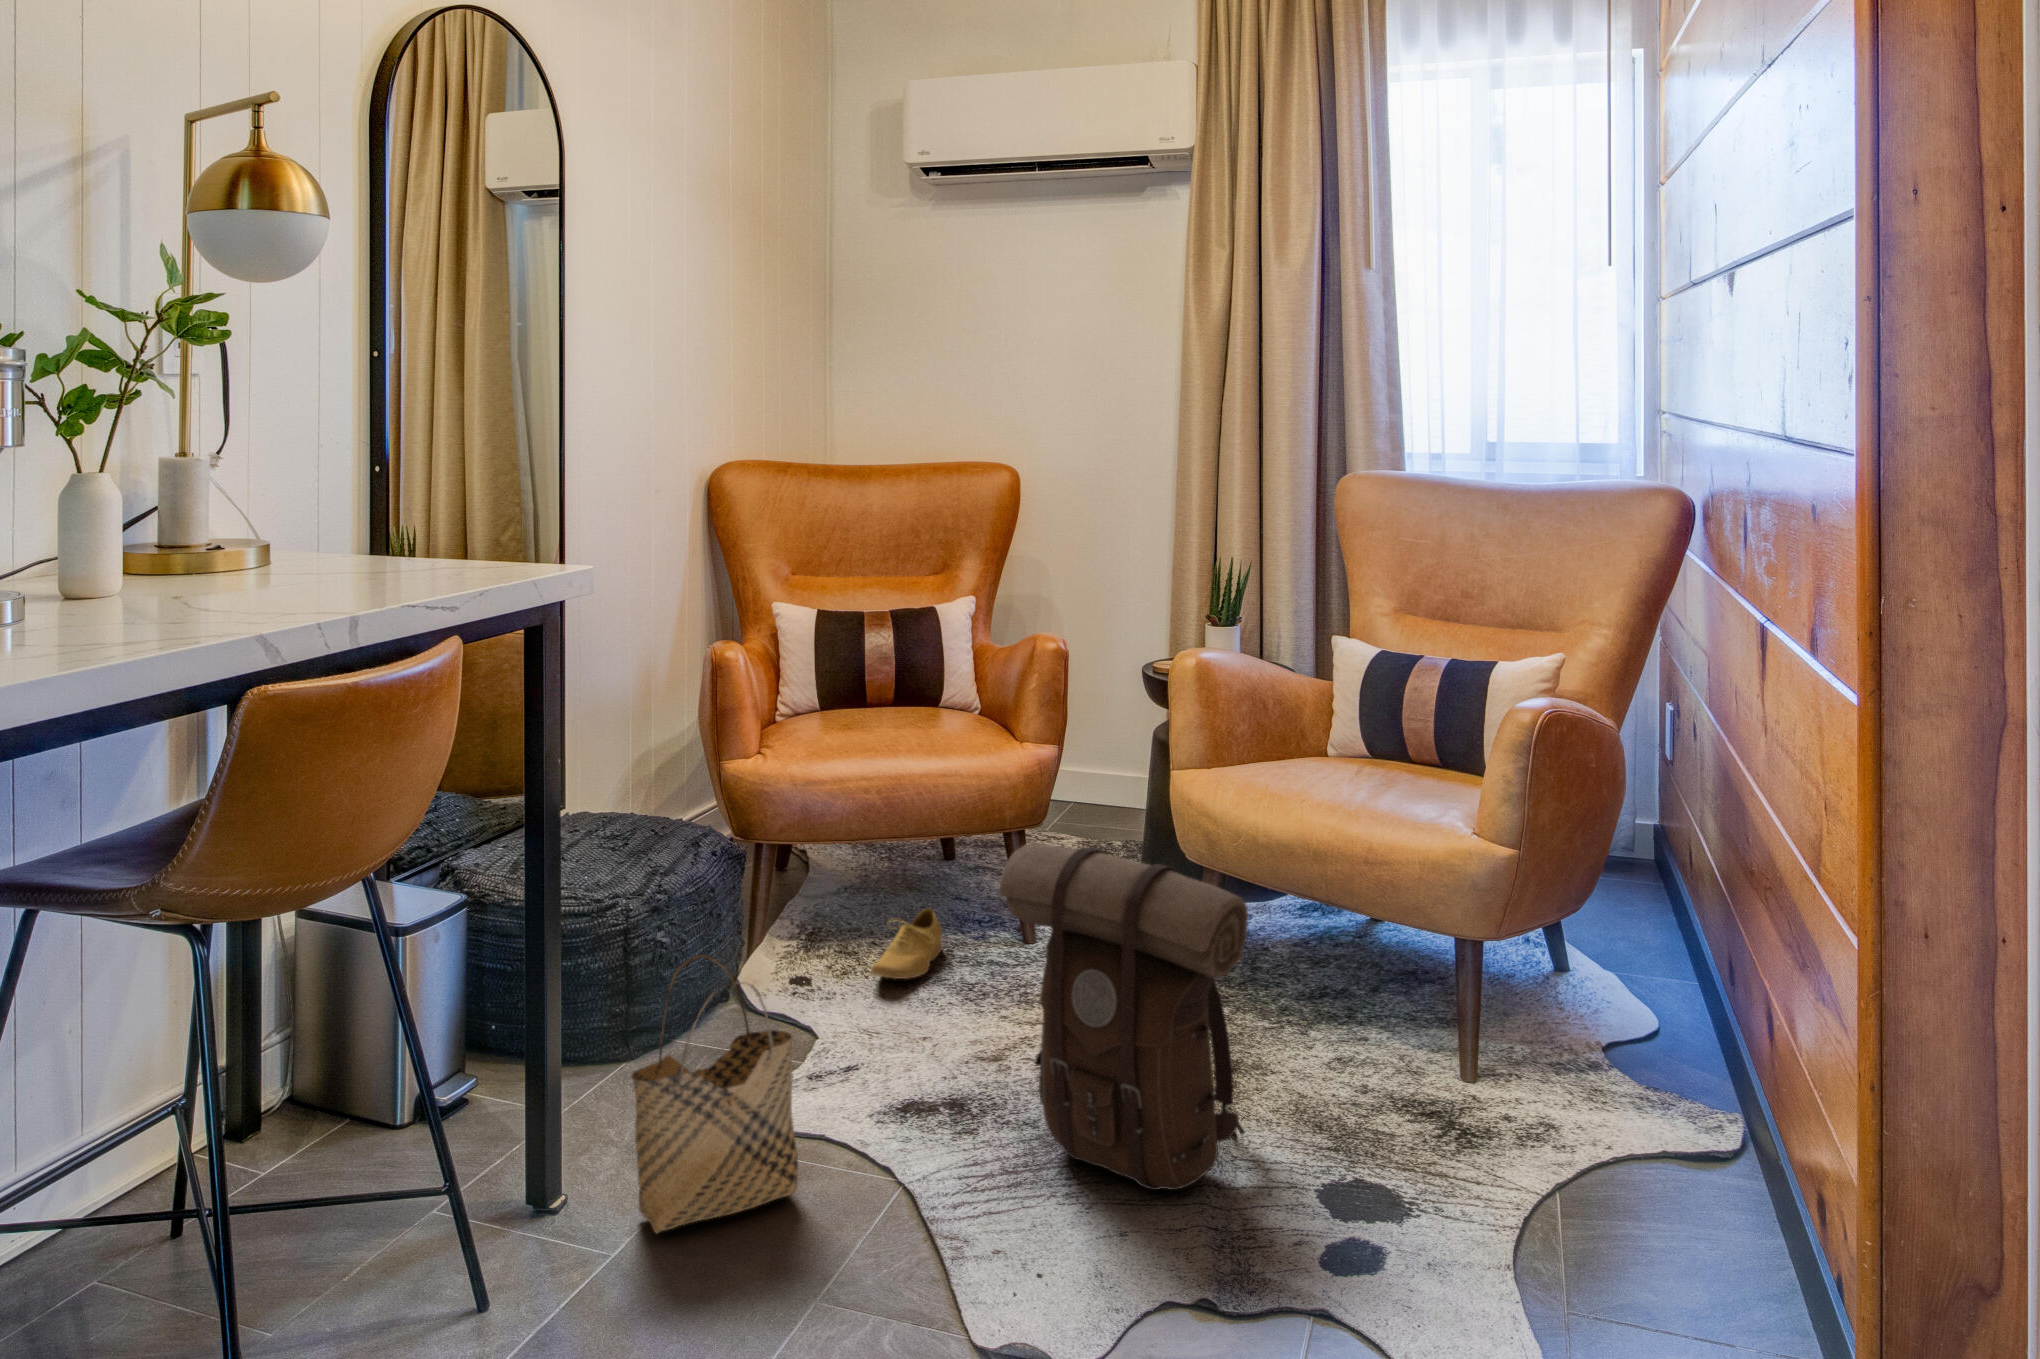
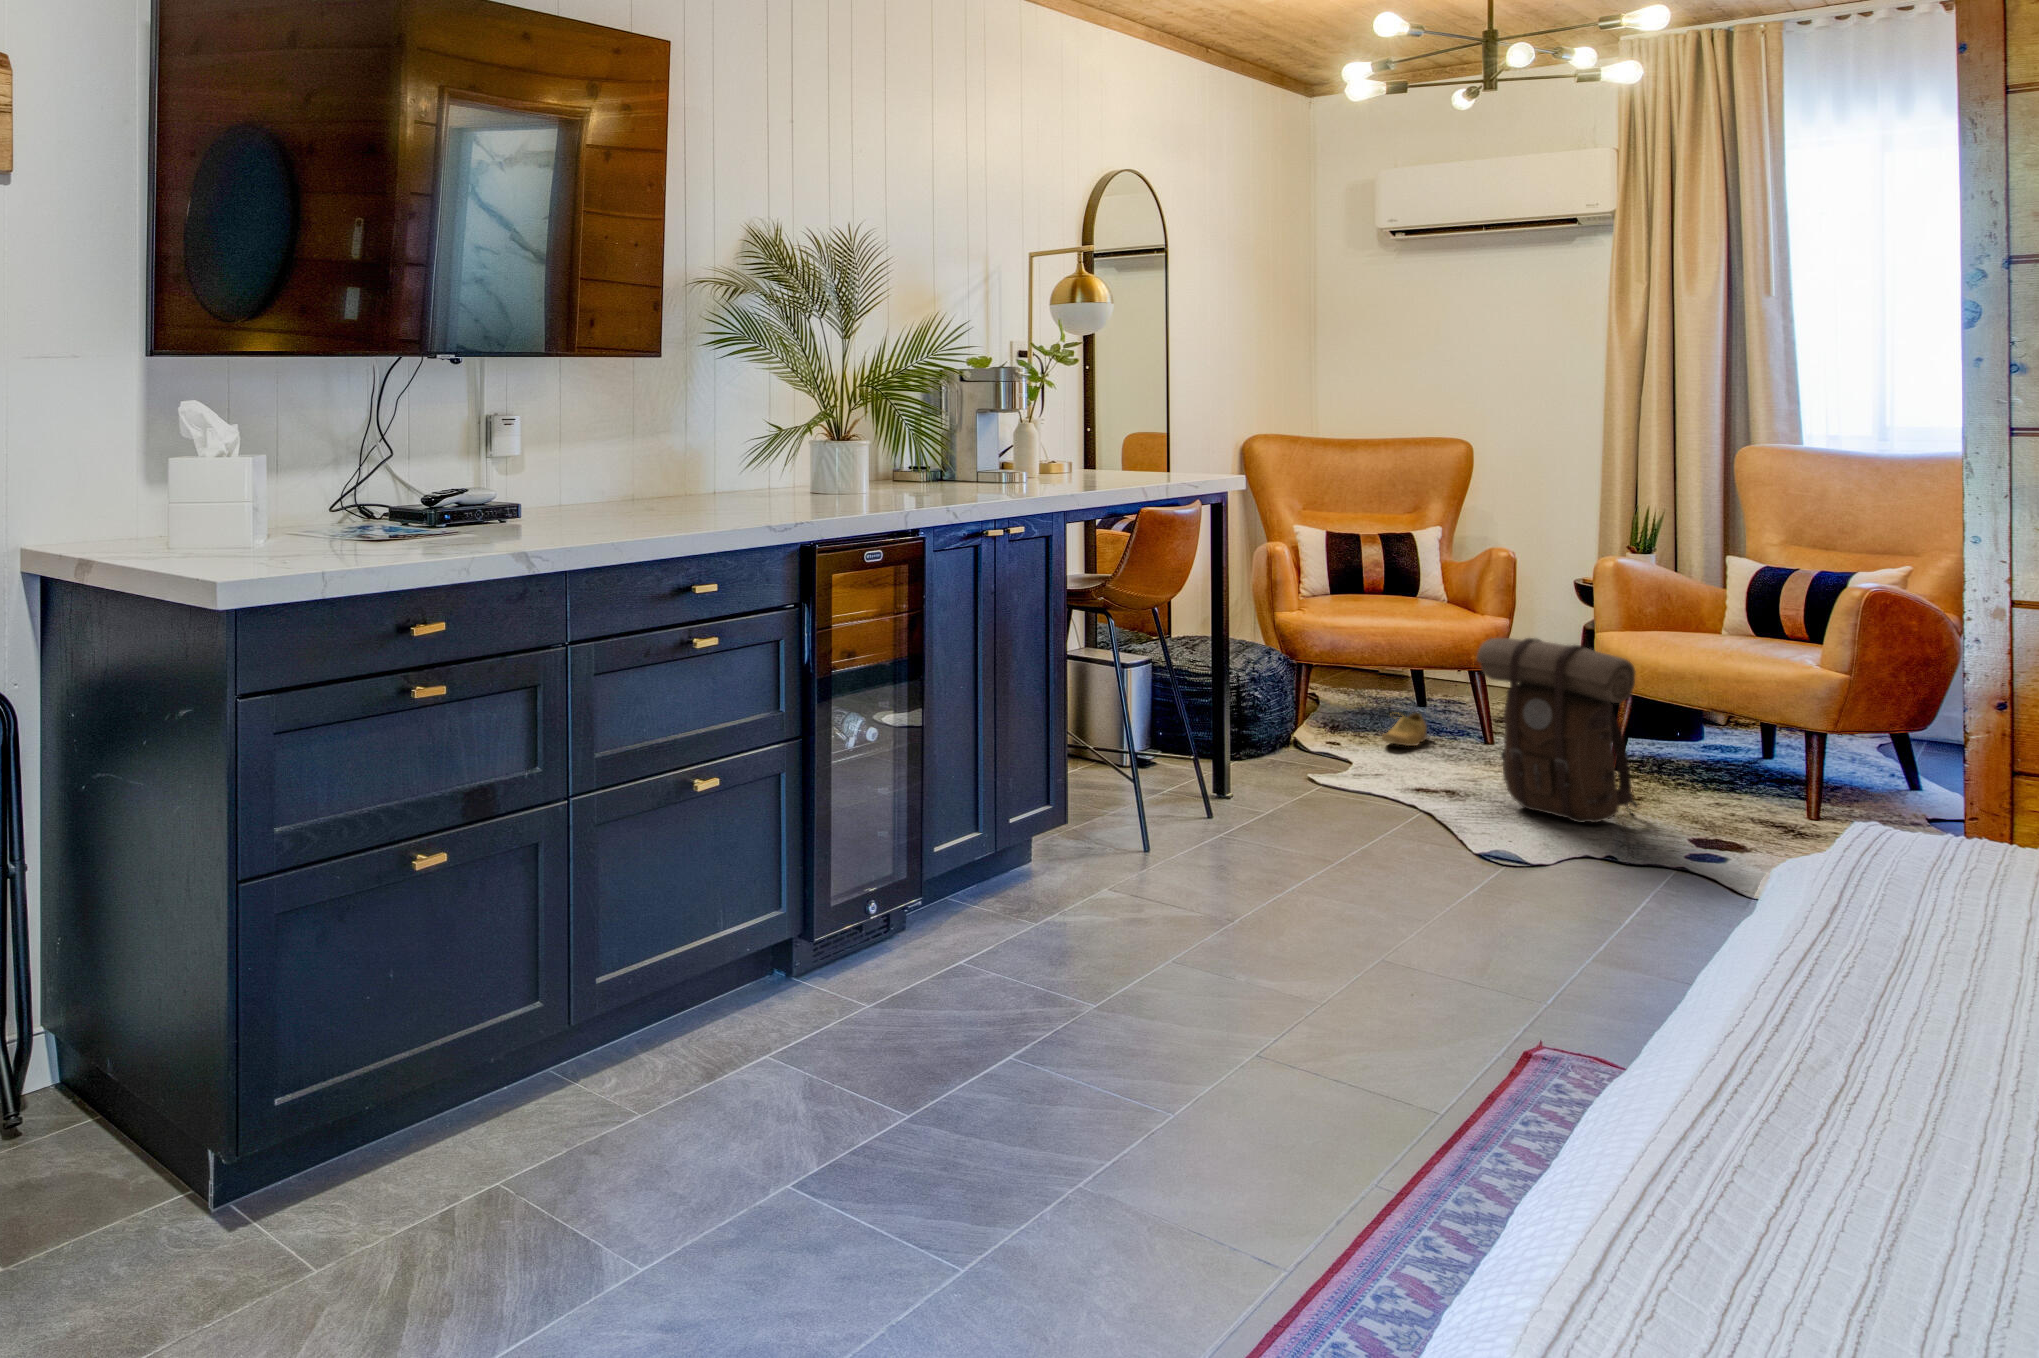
woven basket: present [631,955,798,1233] -> none [1271,676,1361,802]

